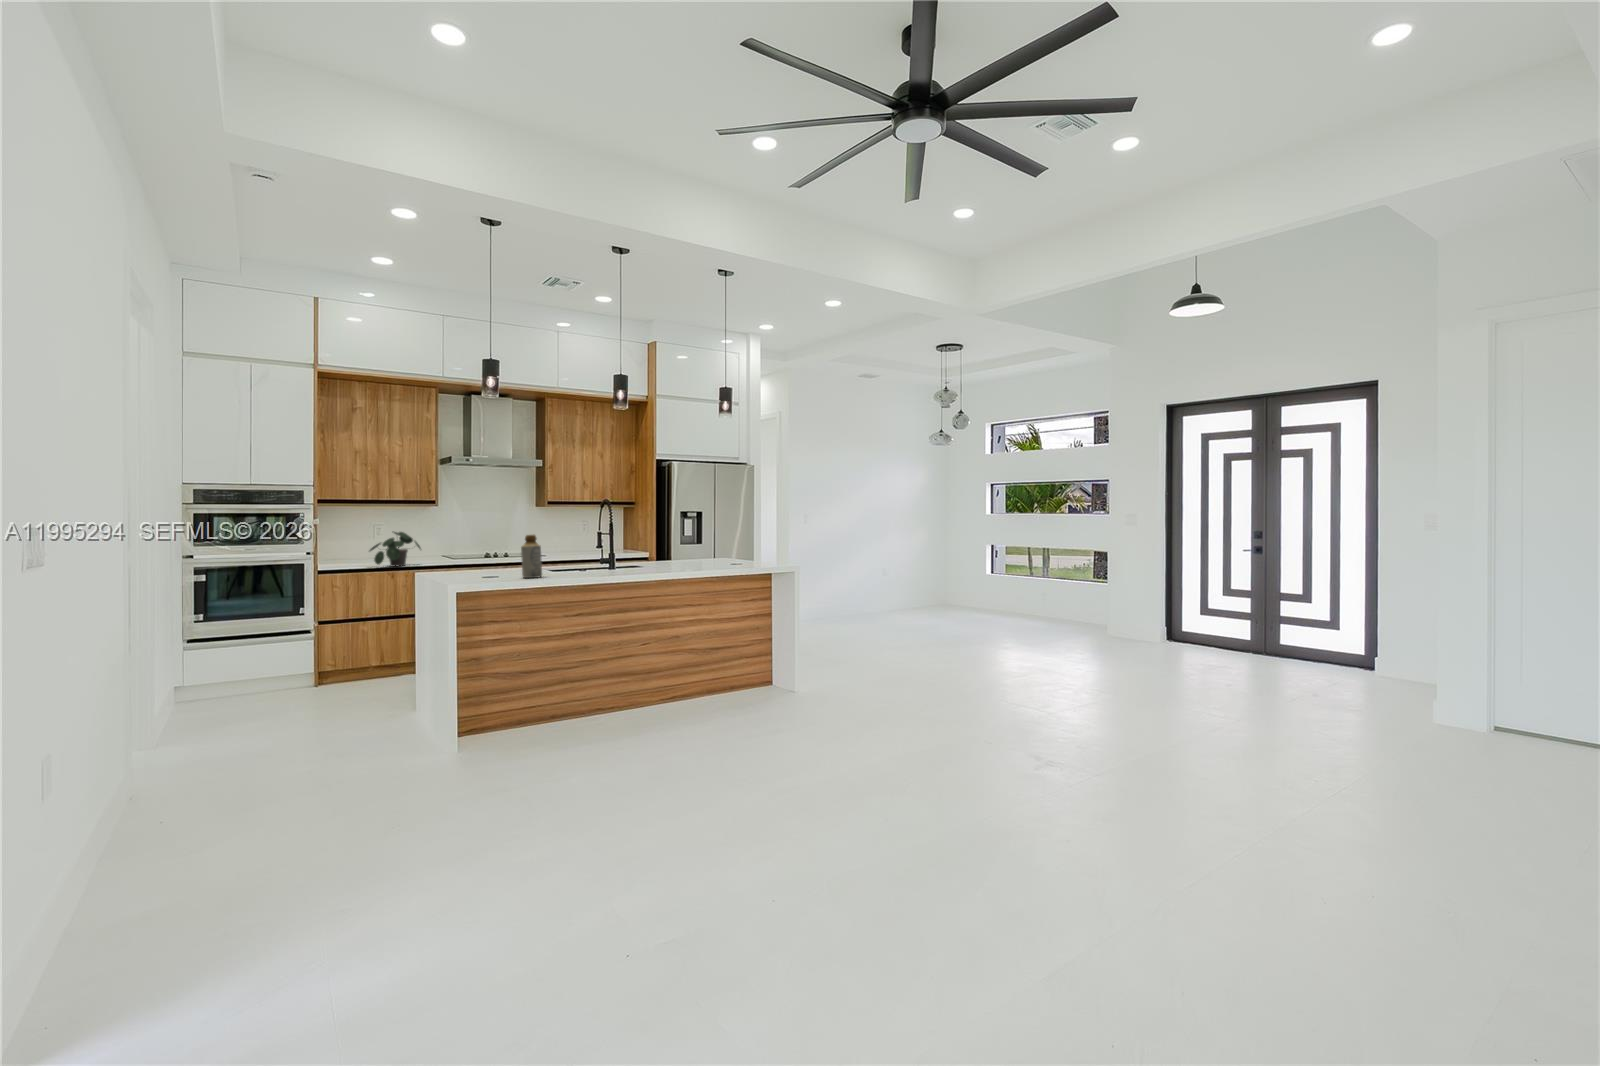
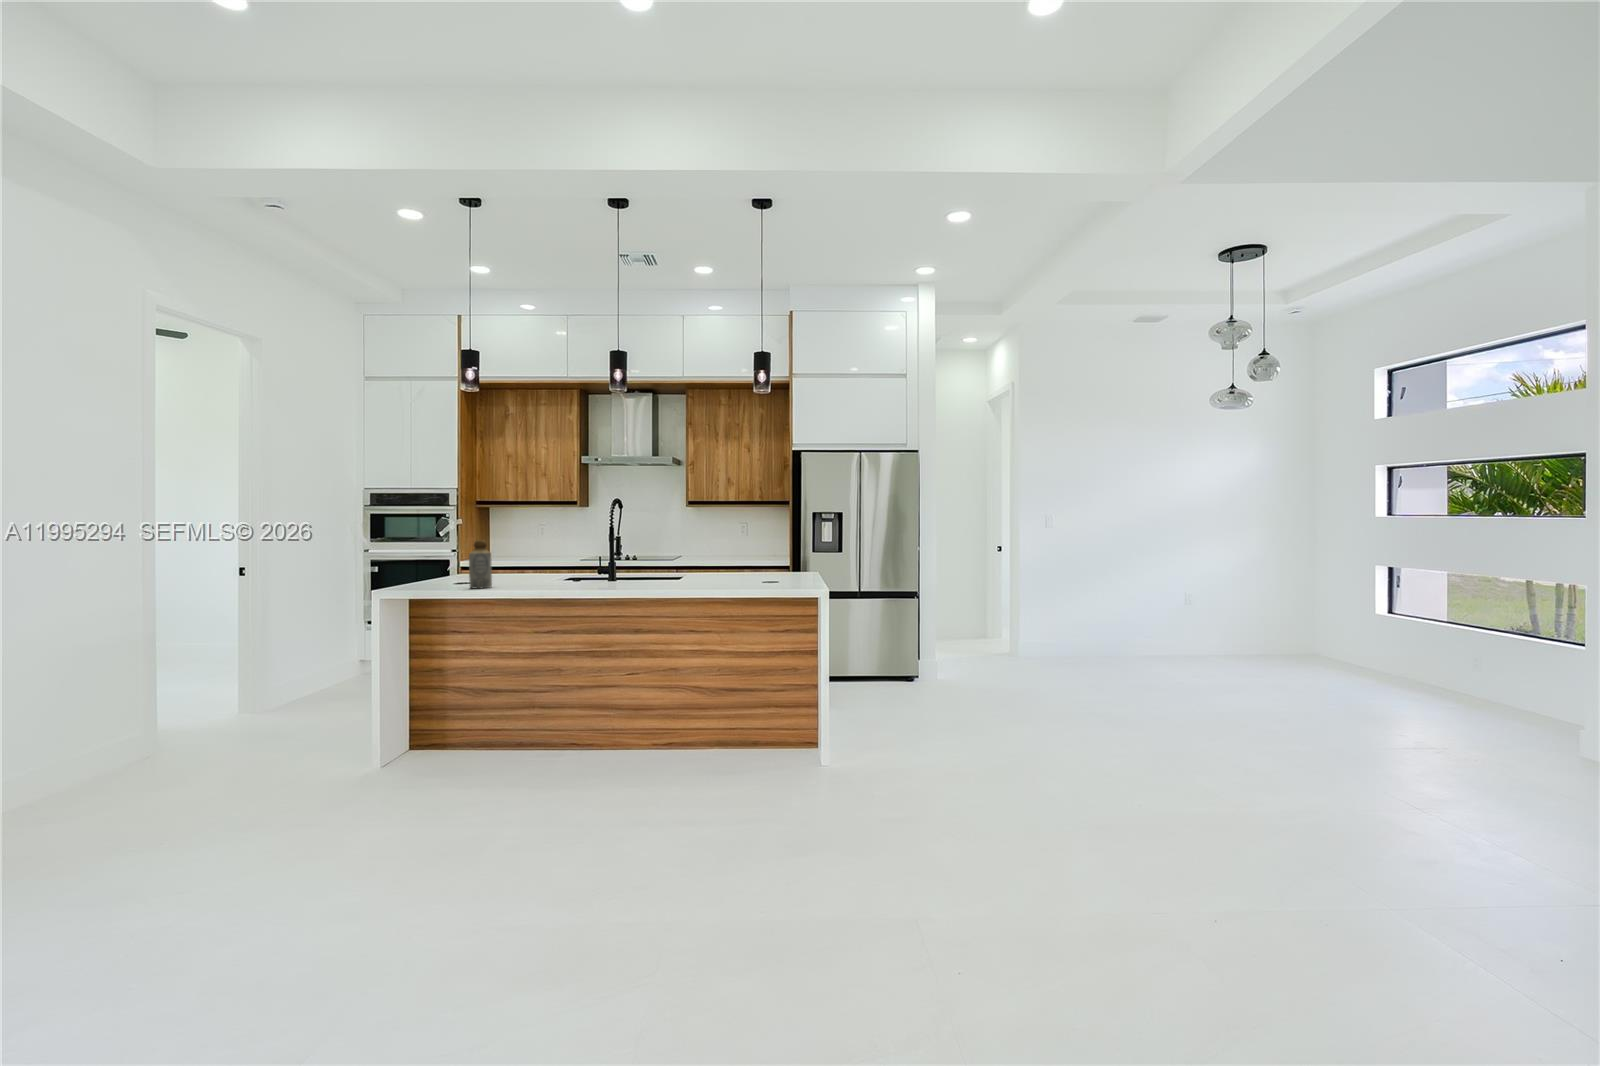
potted plant: present [370,532,421,567] -> none [494,532,539,567]

